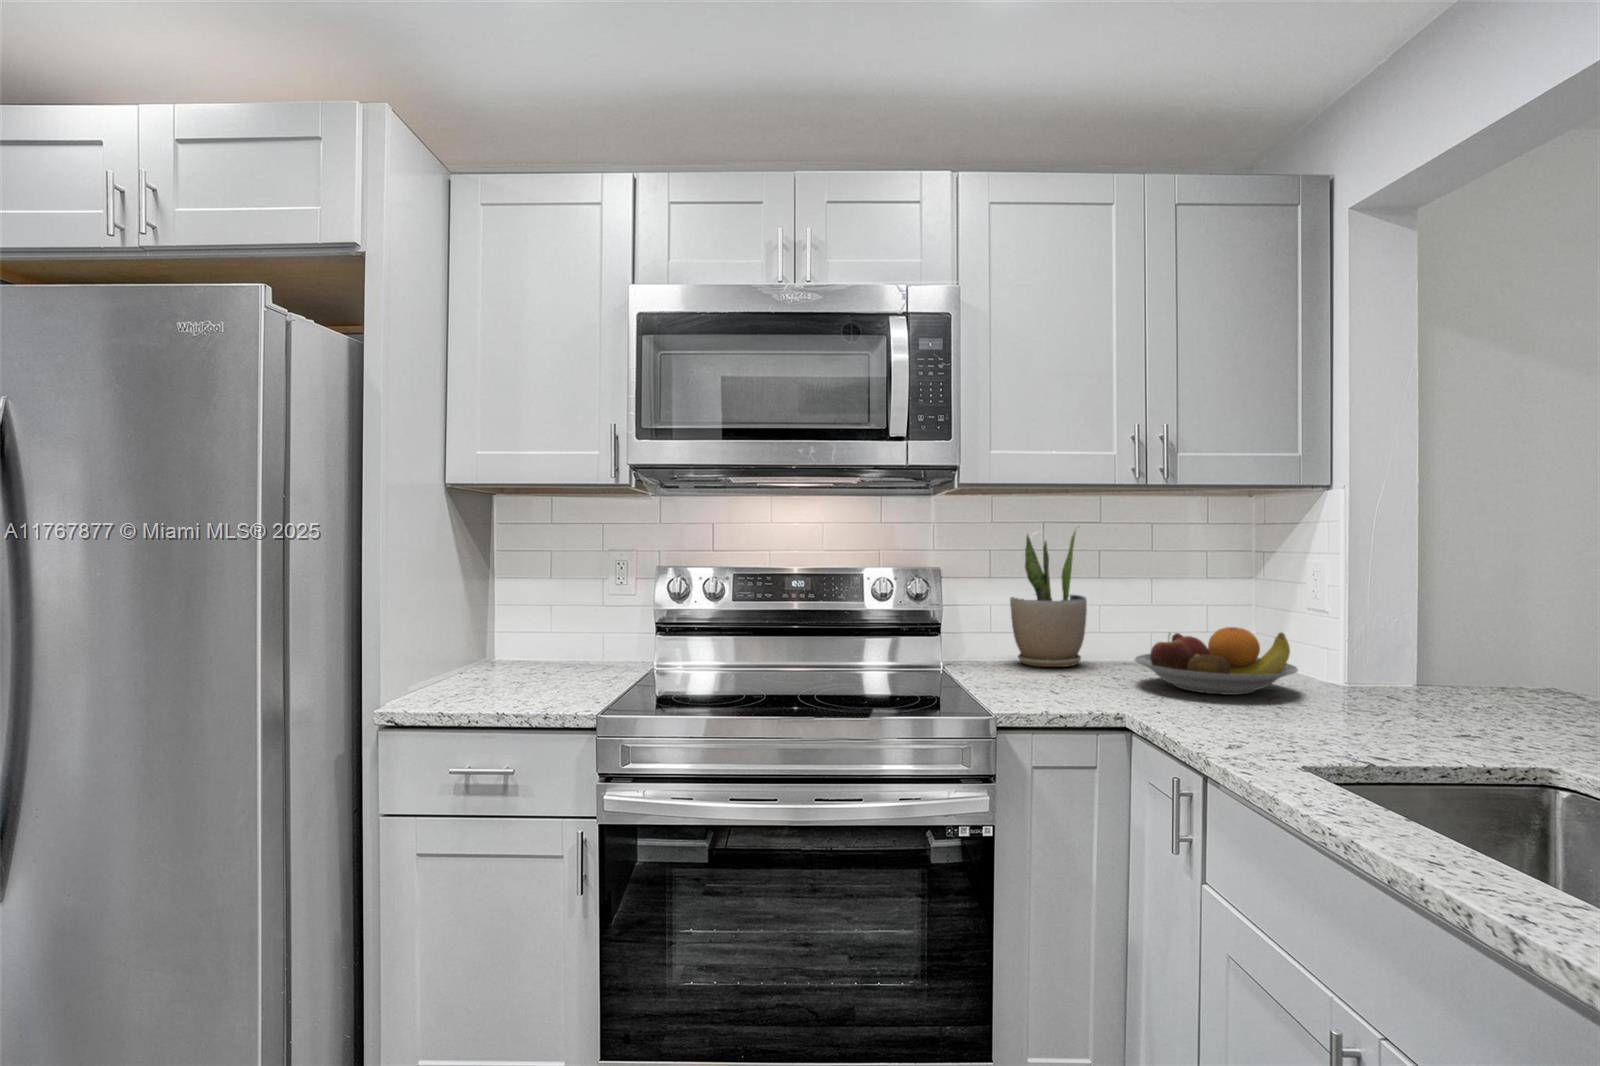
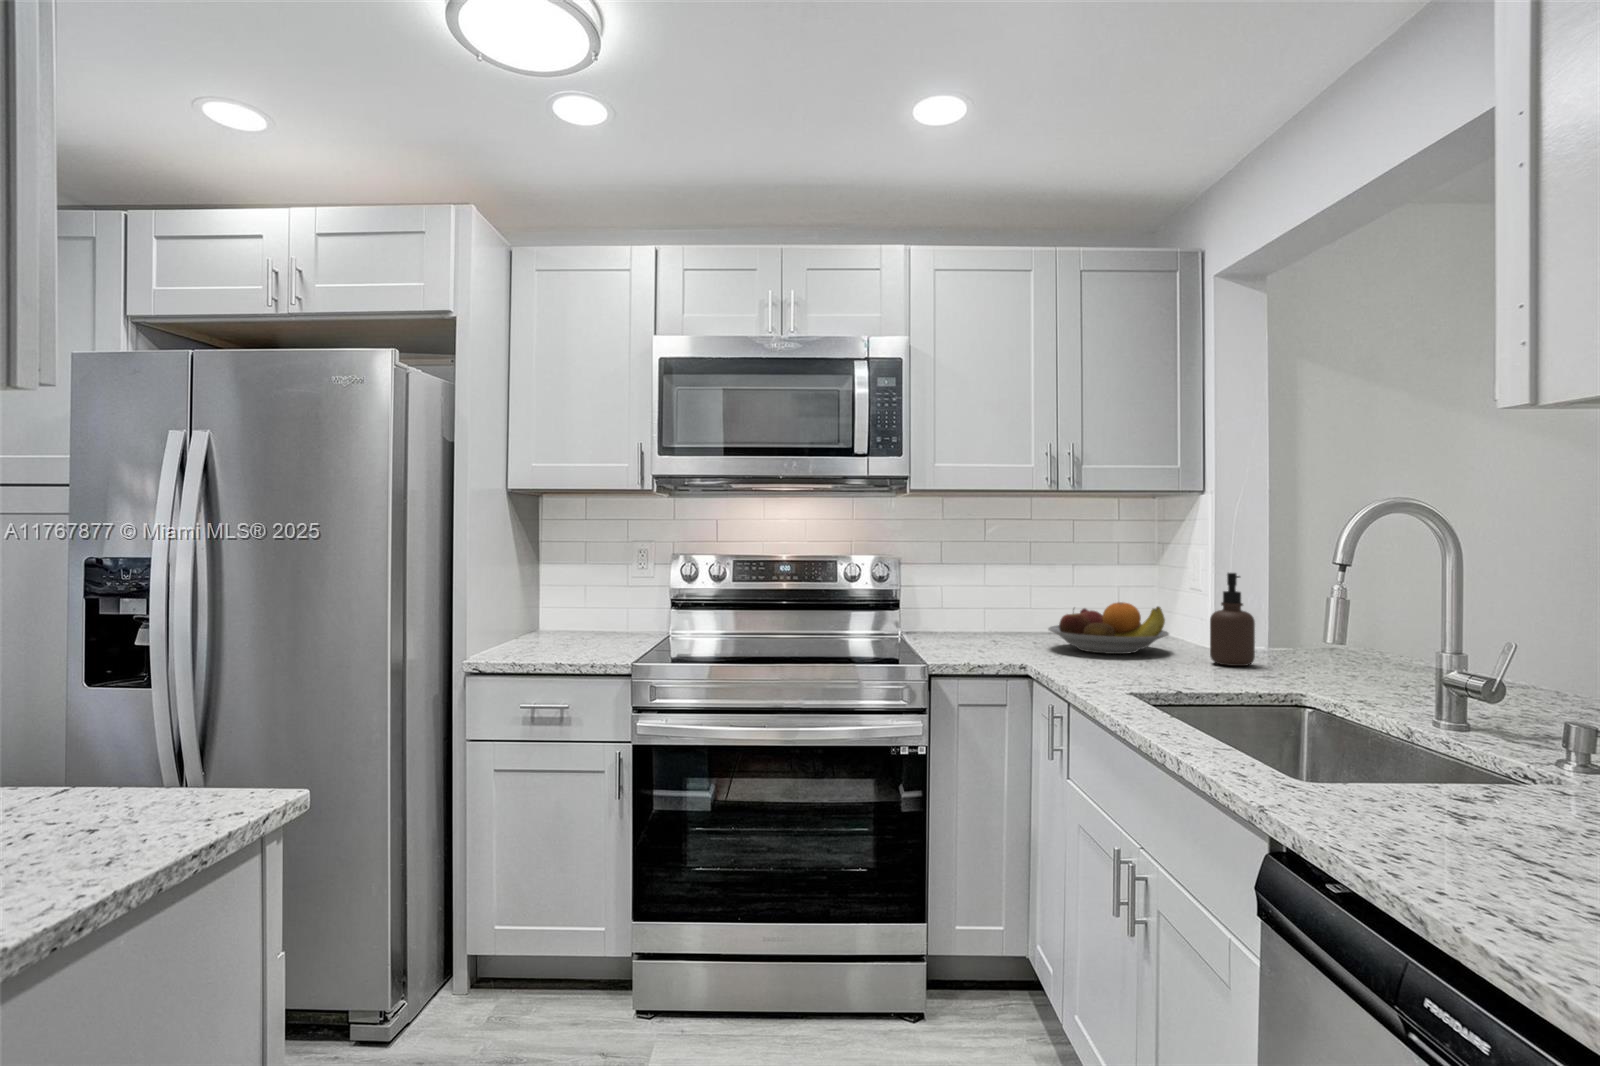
potted plant: present [1010,527,1087,667] -> none [958,522,1019,637]
soap dispenser: none [1366,591,1431,716] -> present [1210,573,1255,666]

